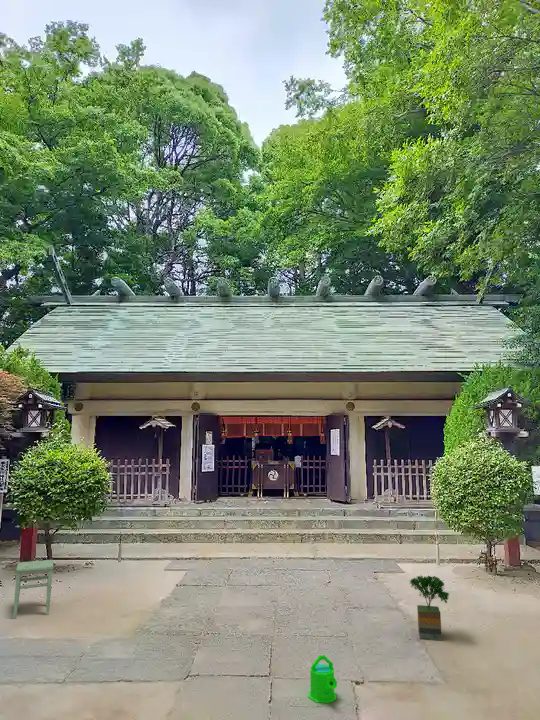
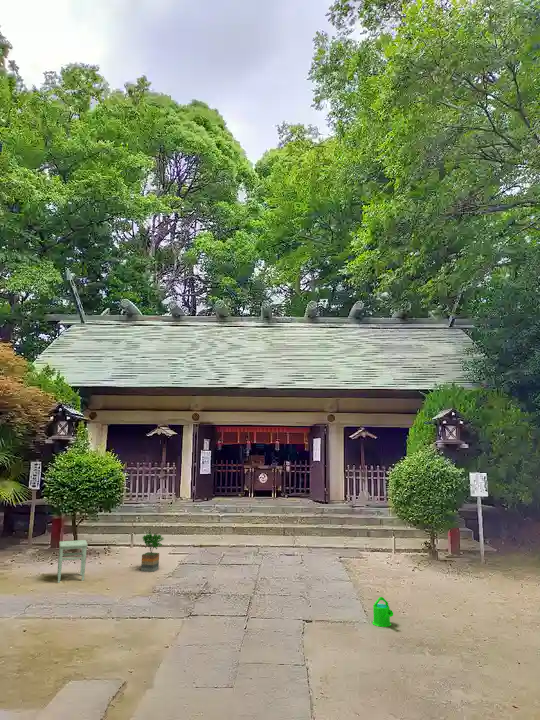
potted tree: present [410,576,449,641] -> present [141,534,164,572]
watering can: present [309,655,337,703] -> present [372,597,393,627]

